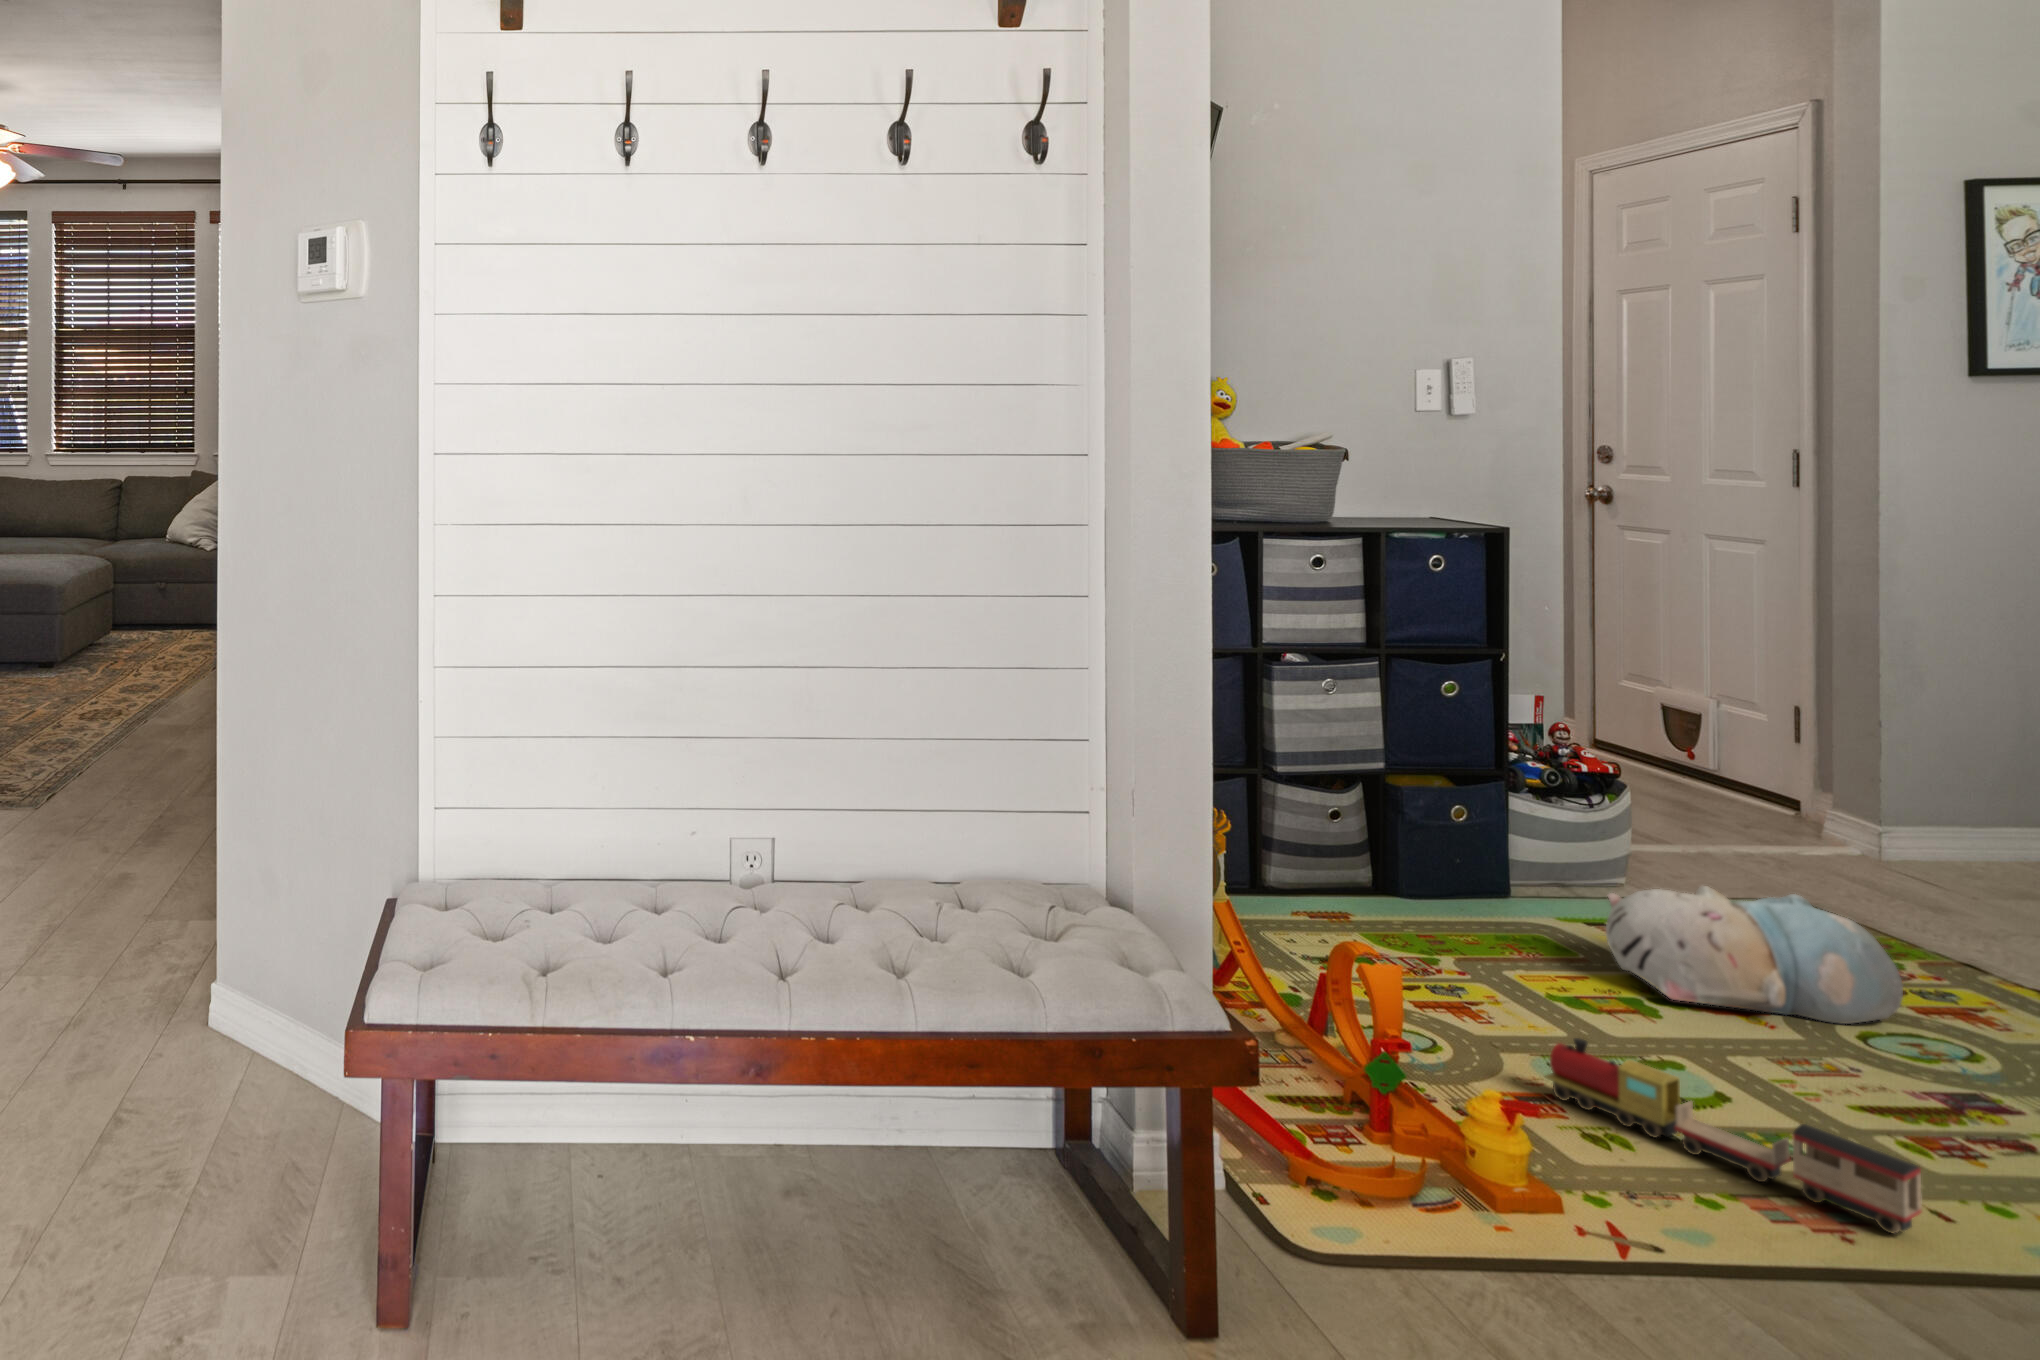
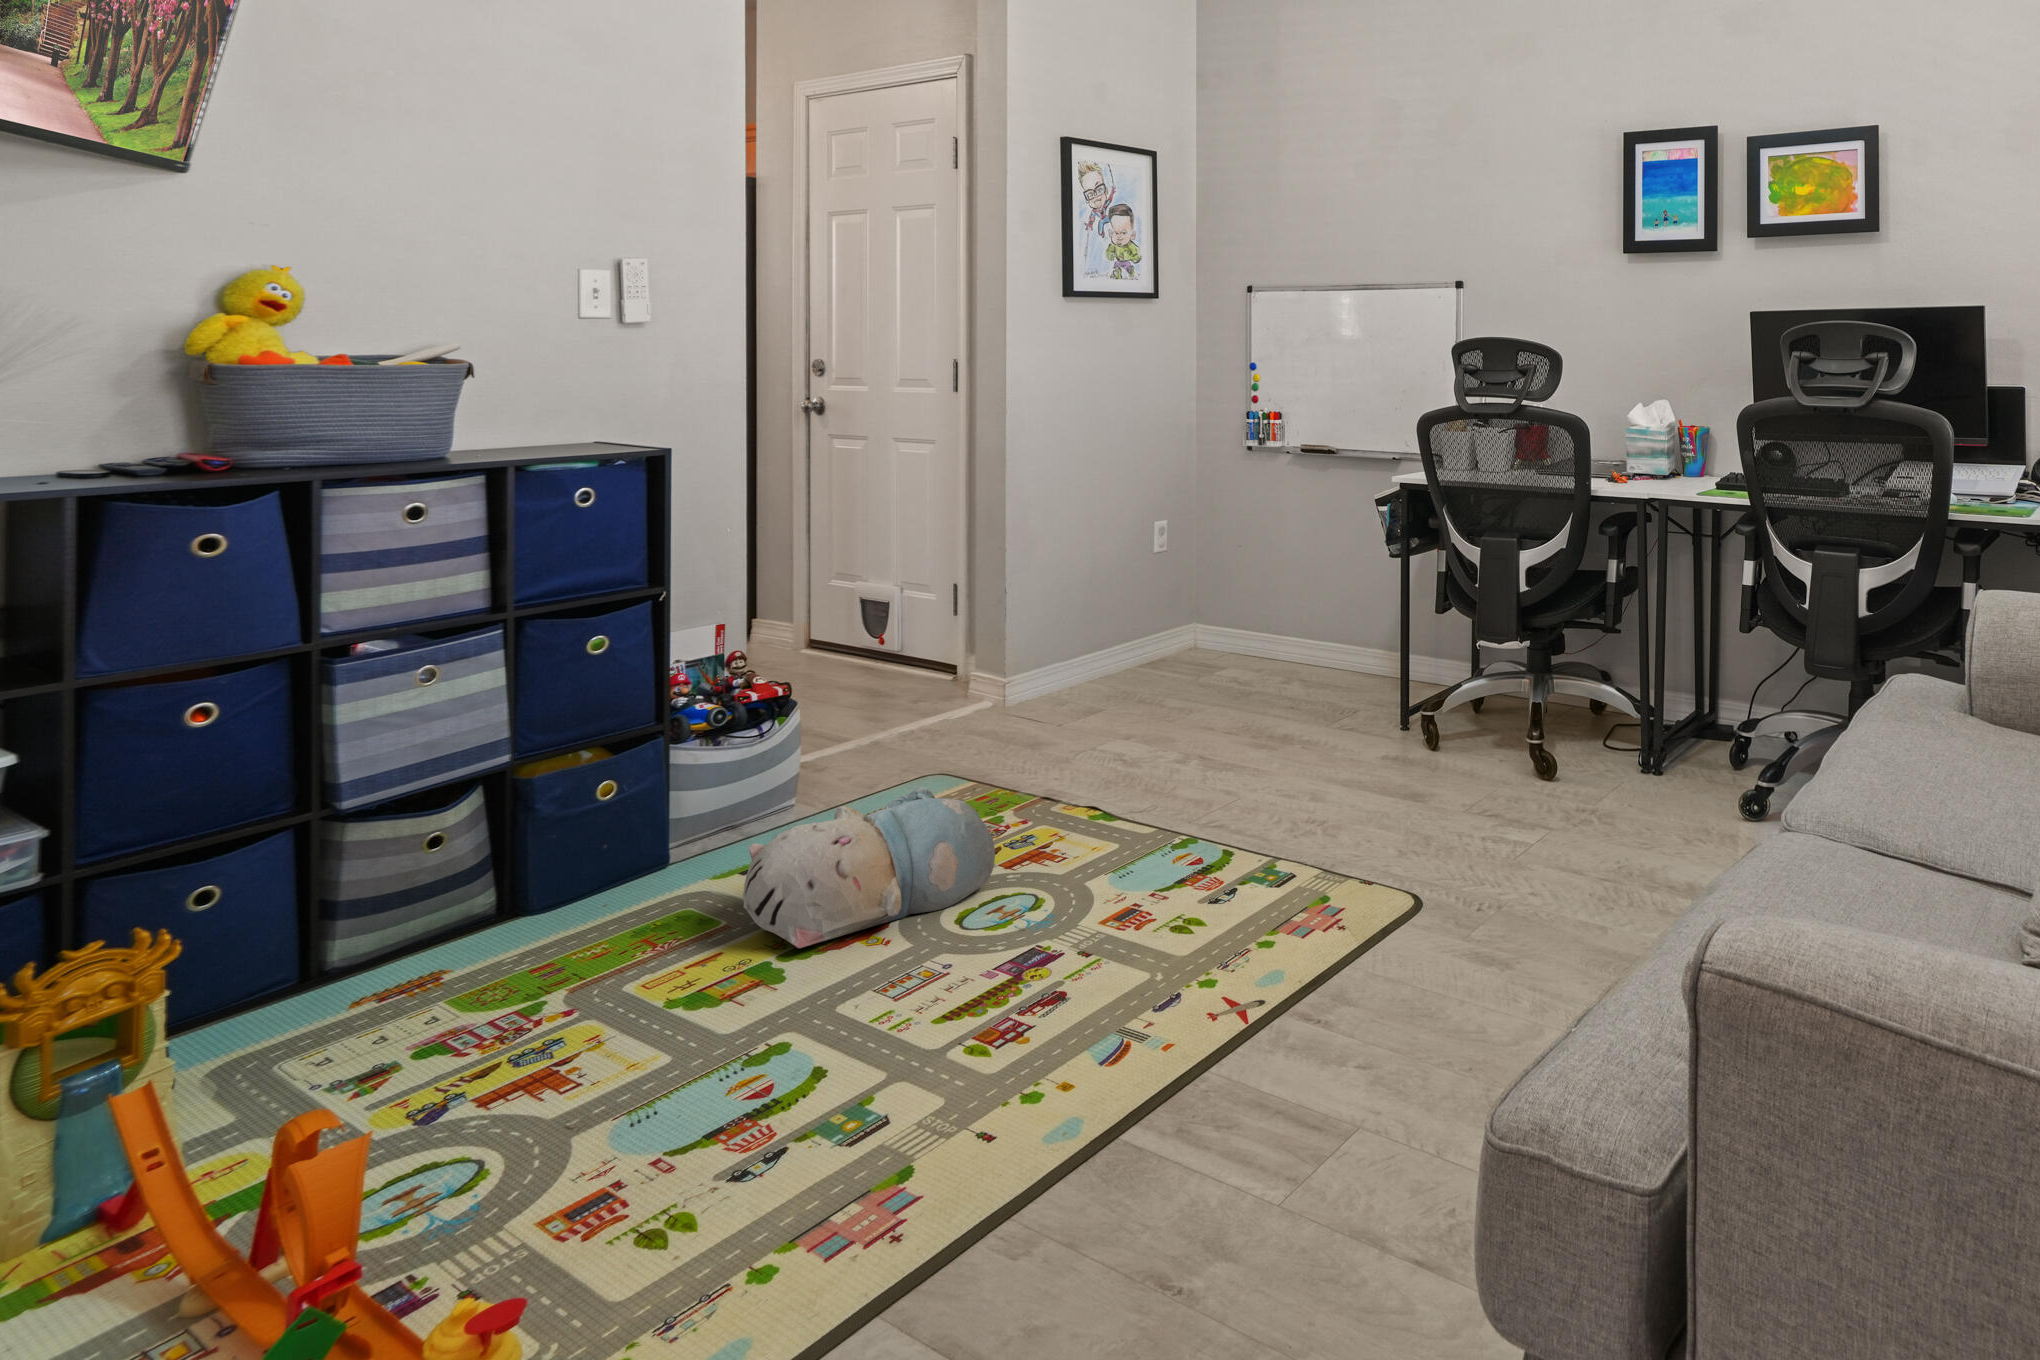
toy train: present [1546,1038,1922,1233] -> none [614,1085,970,1180]

